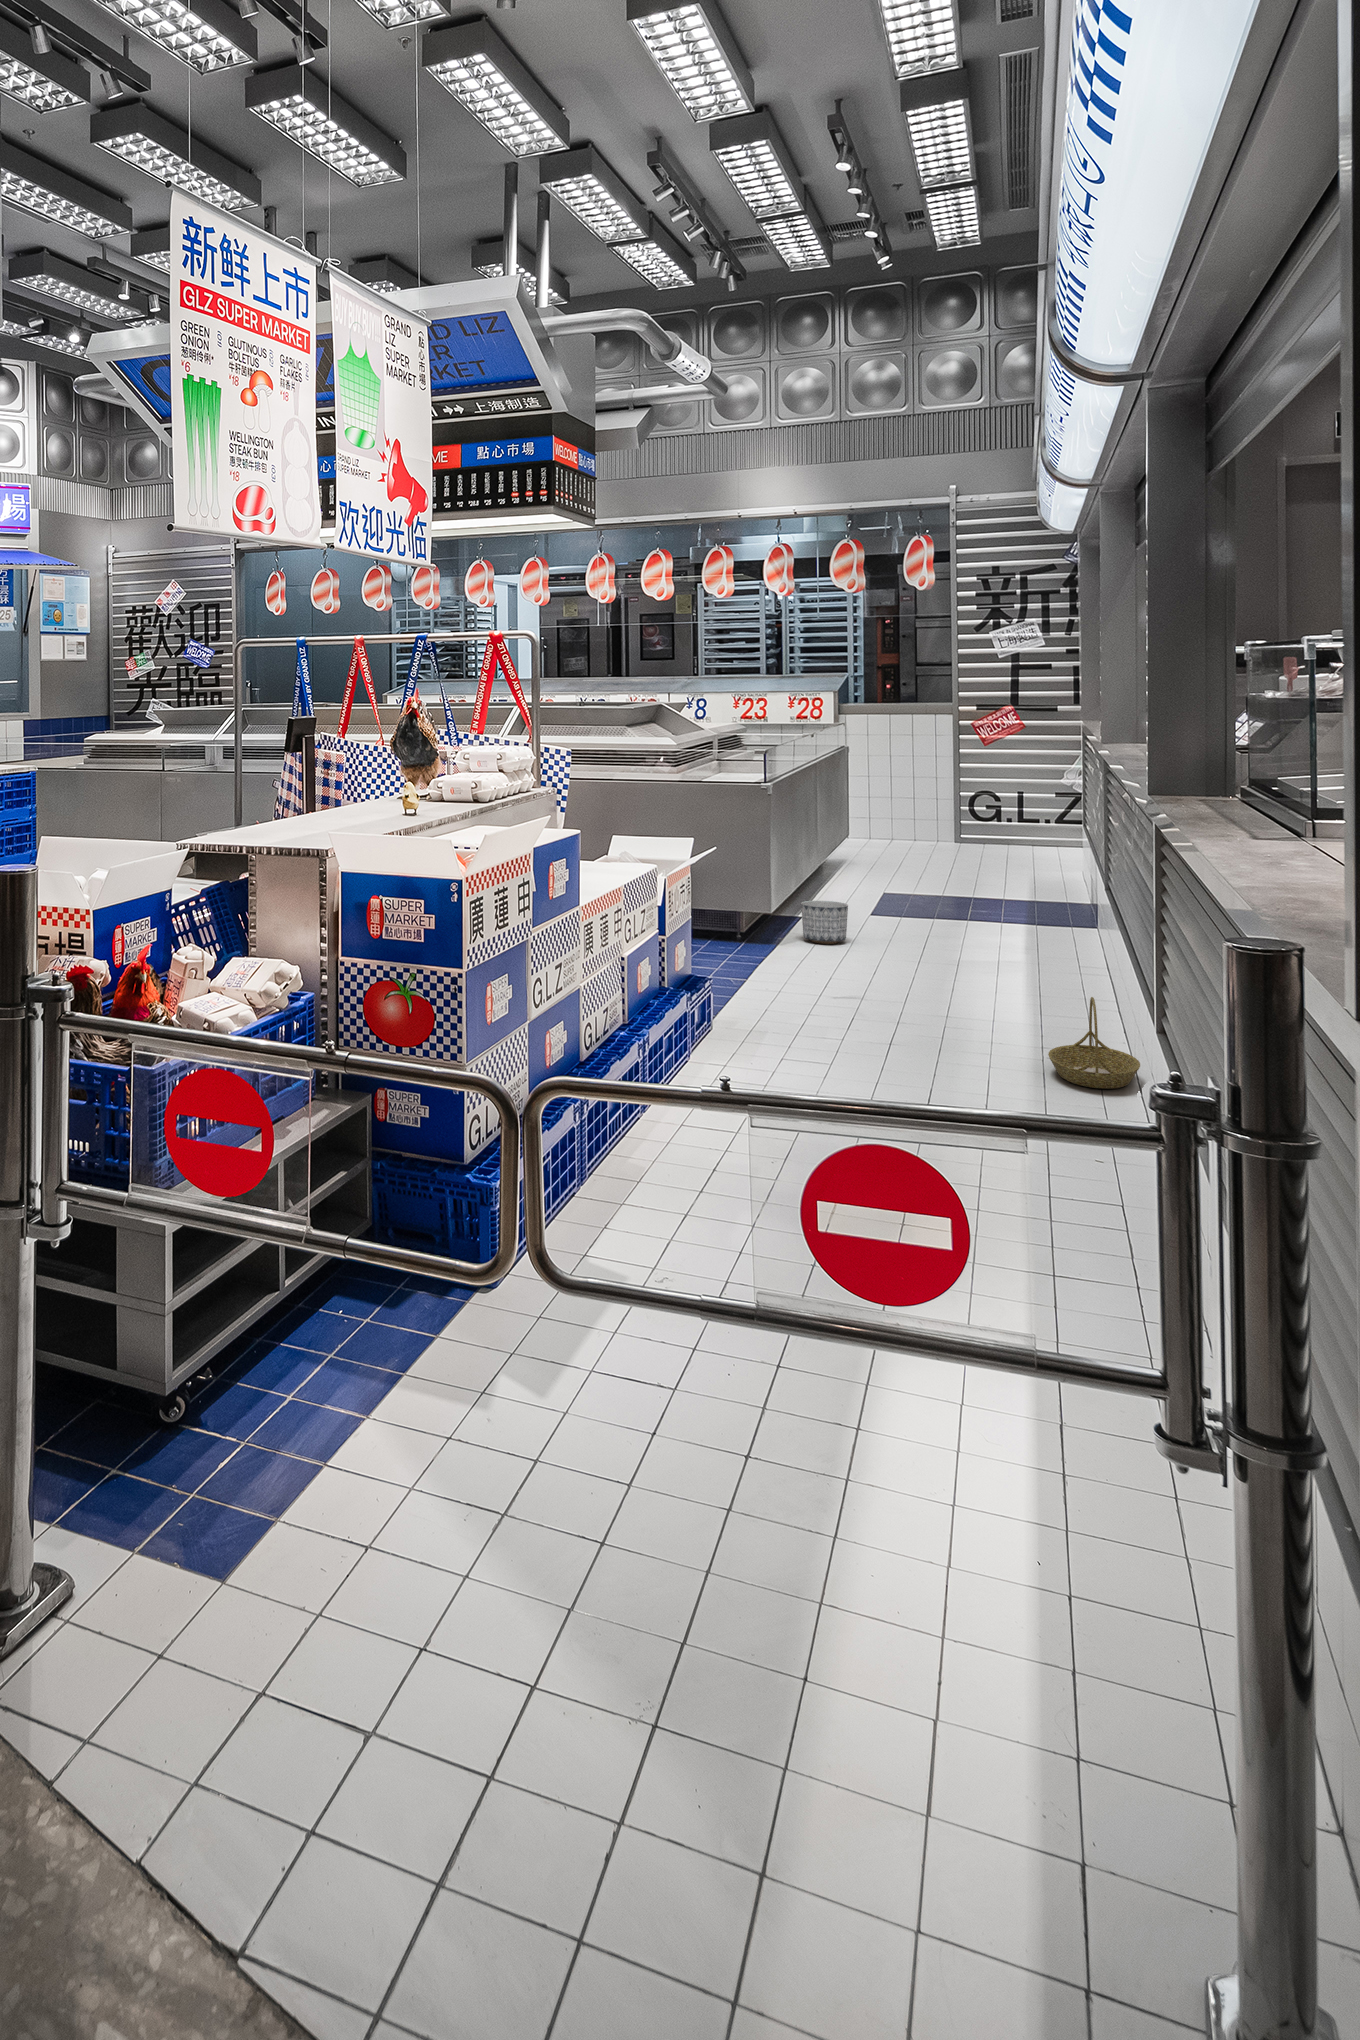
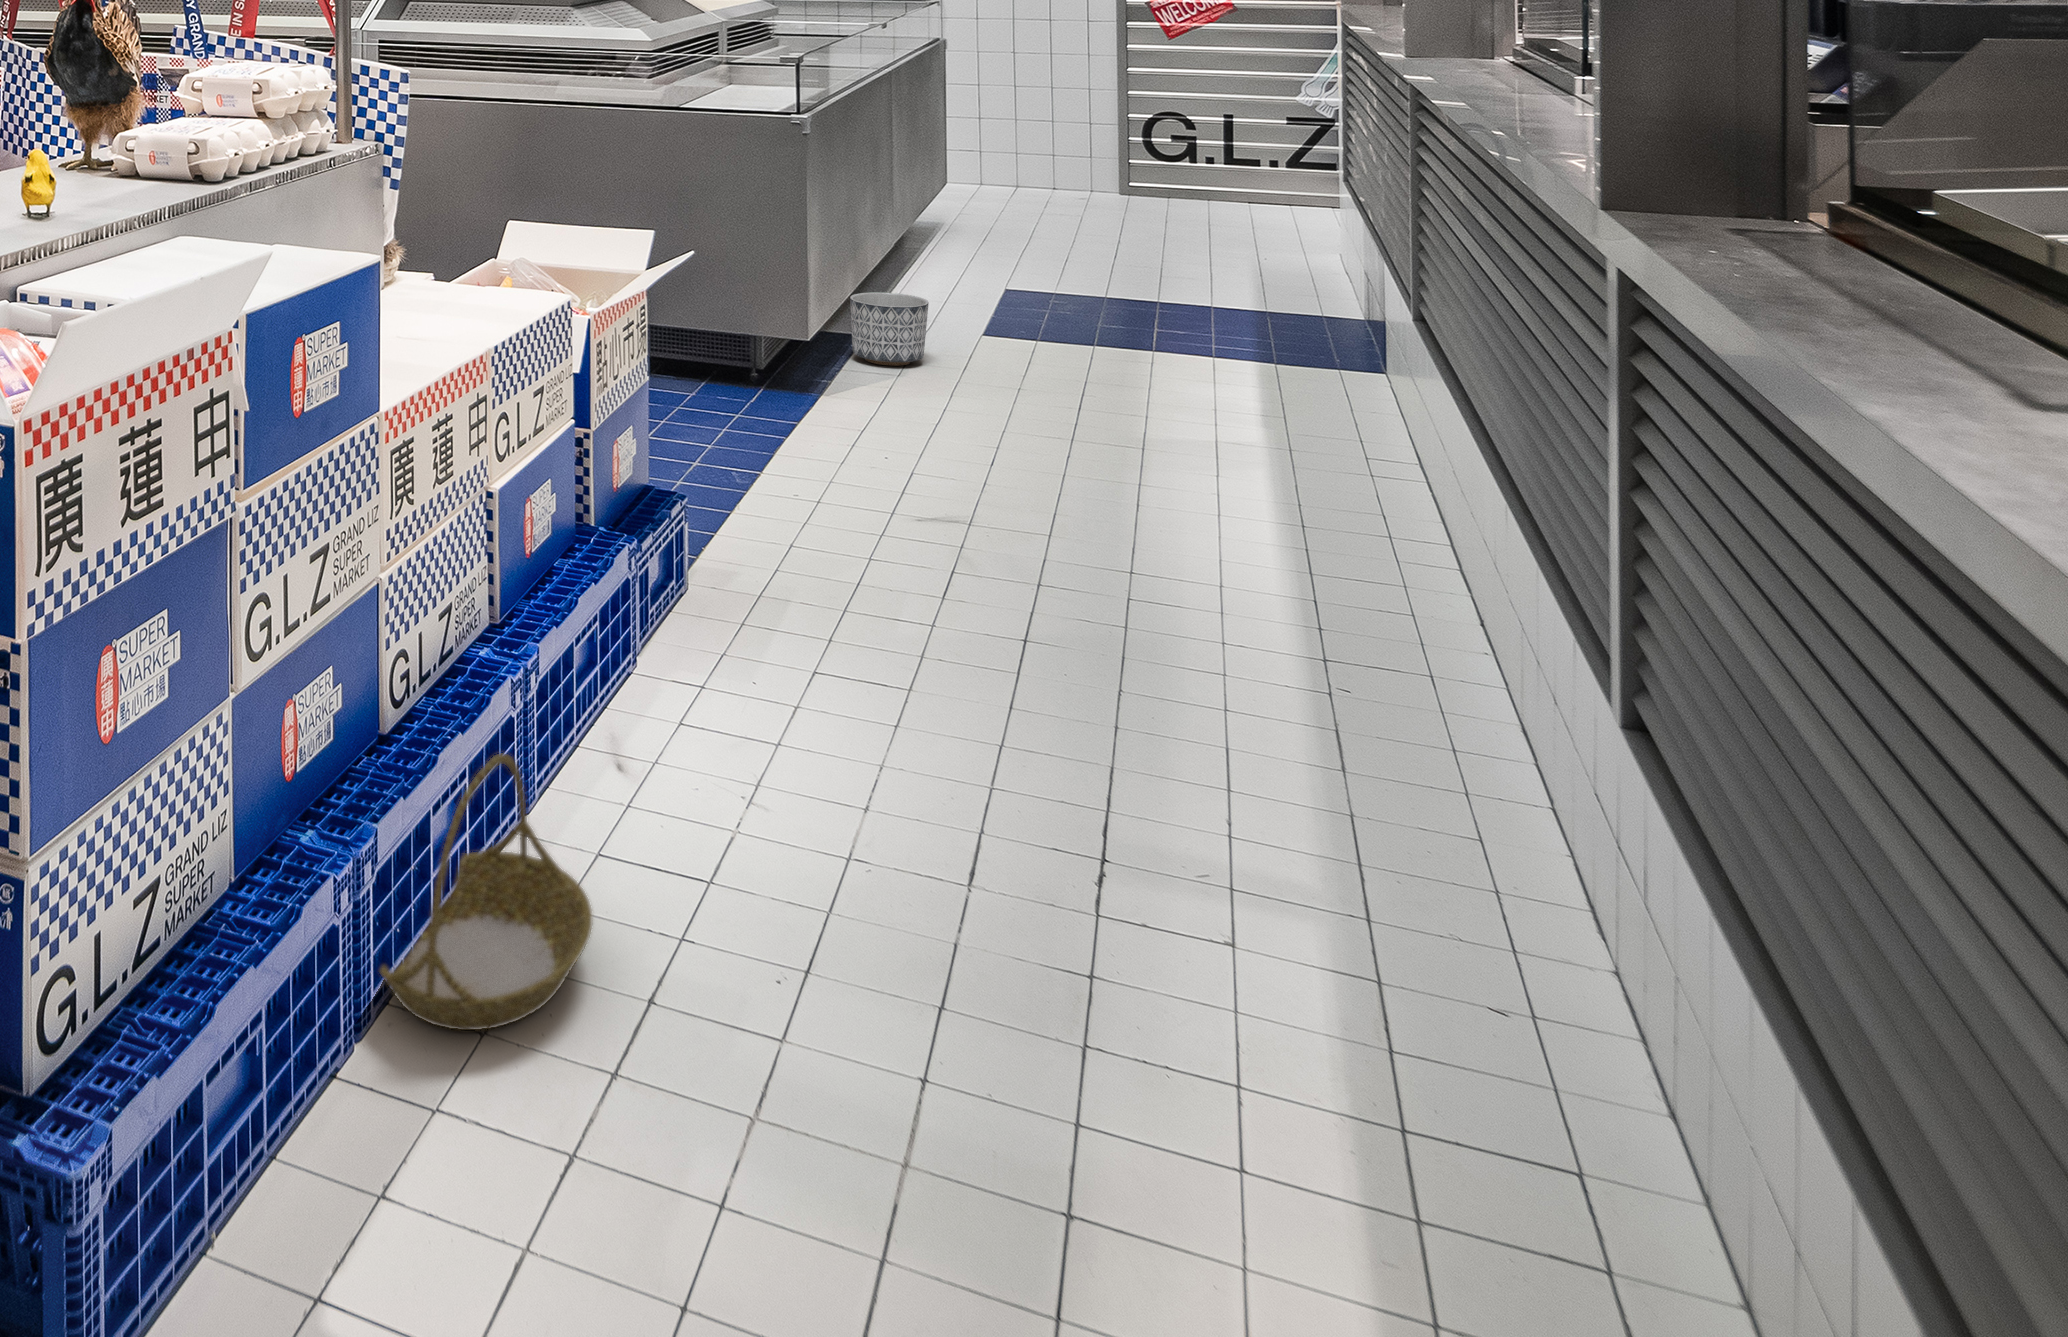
basket: present [1048,997,1140,1089] -> present [380,753,593,1030]

